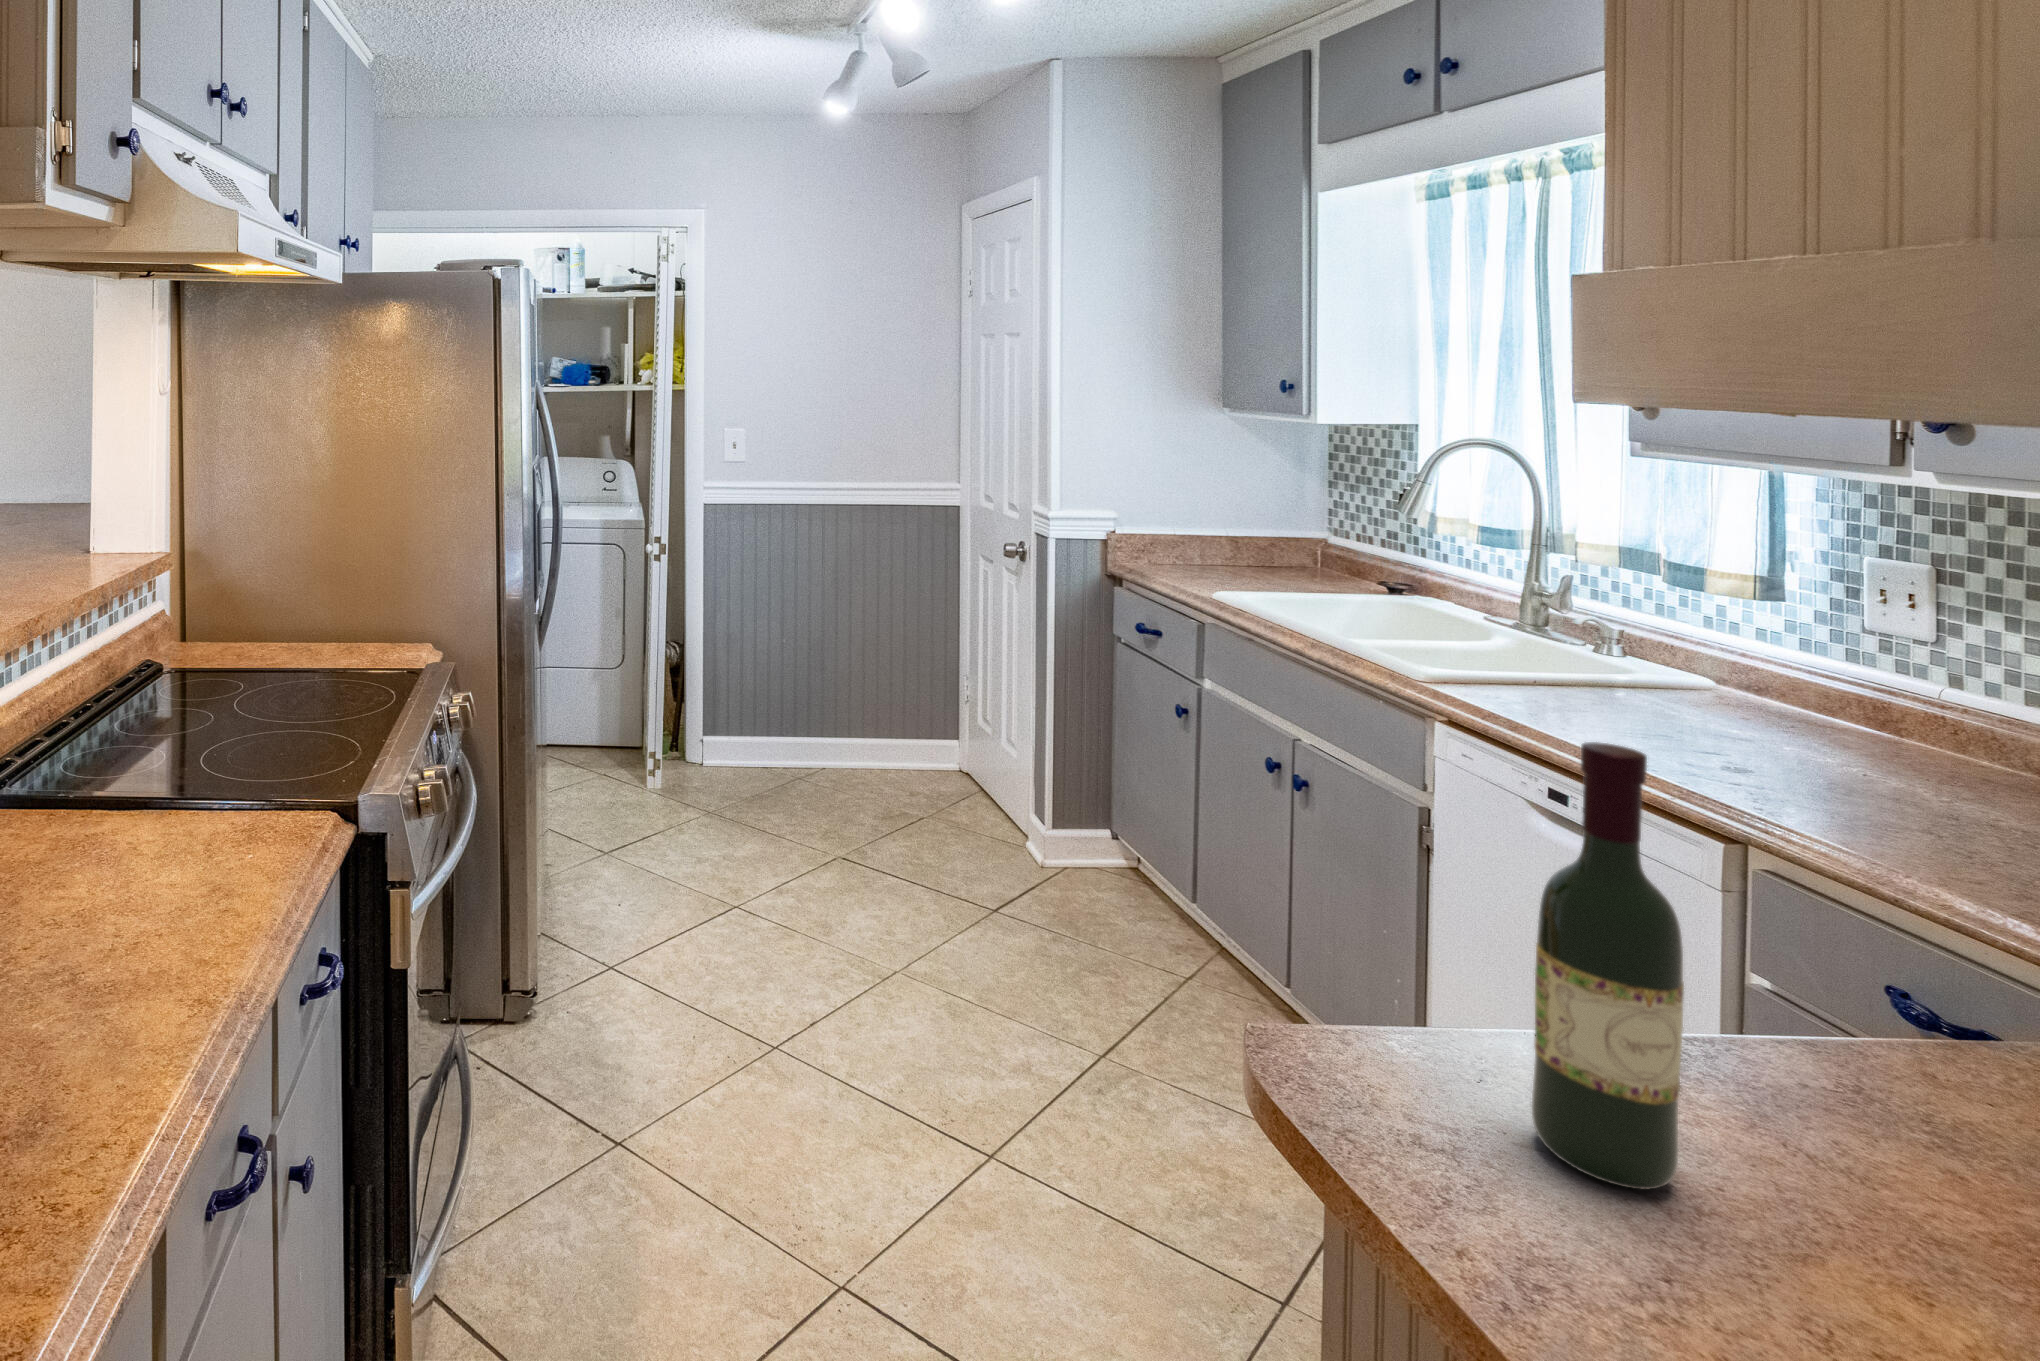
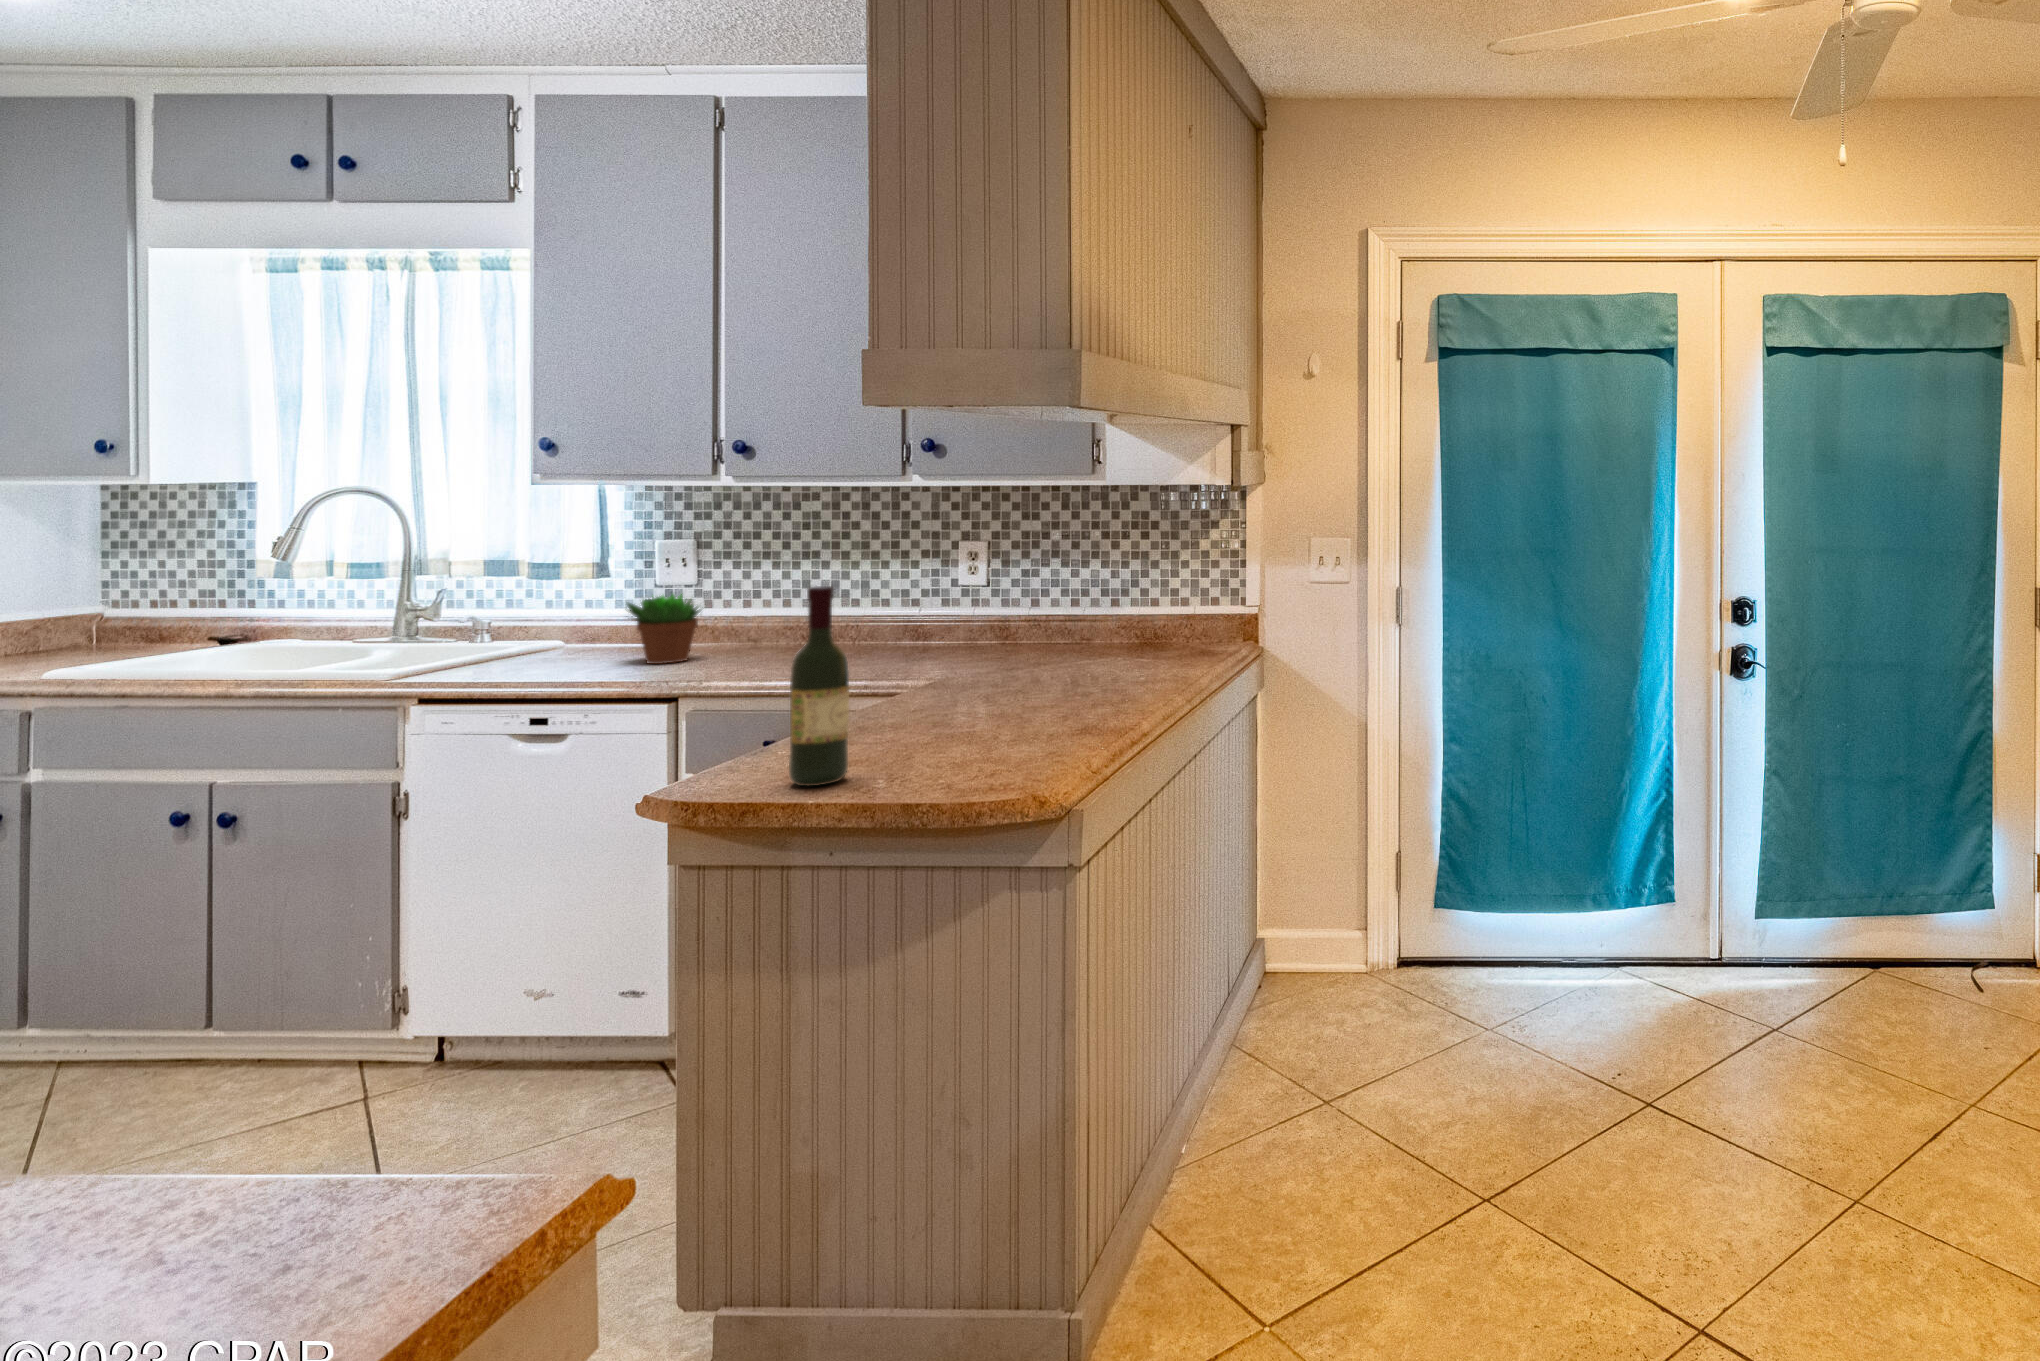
succulent plant: none [1740,646,1905,770] -> present [627,594,701,664]

